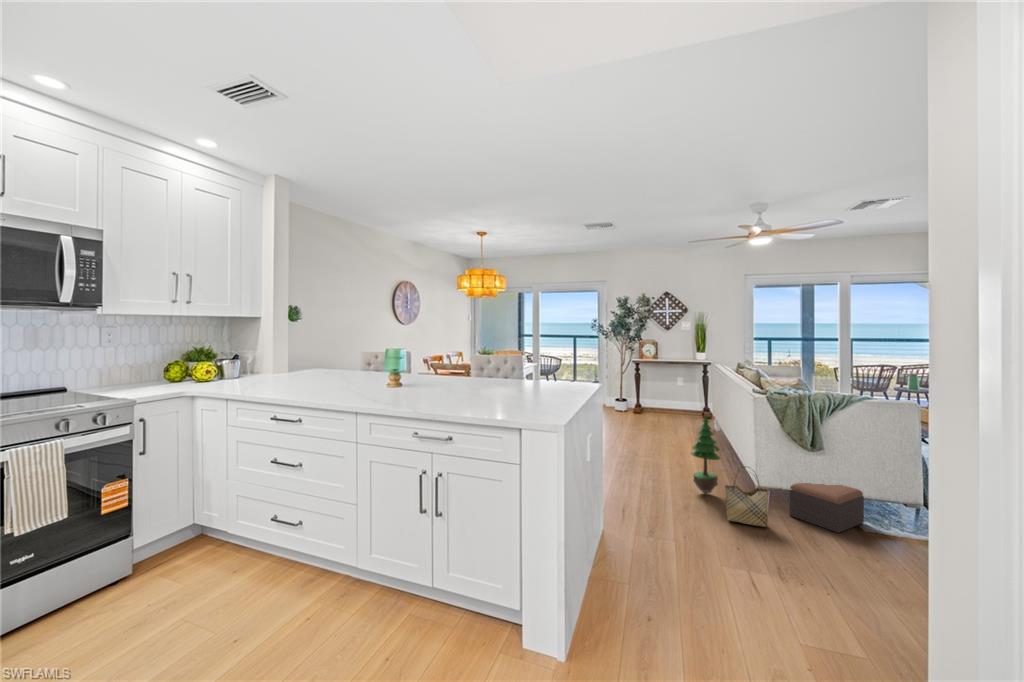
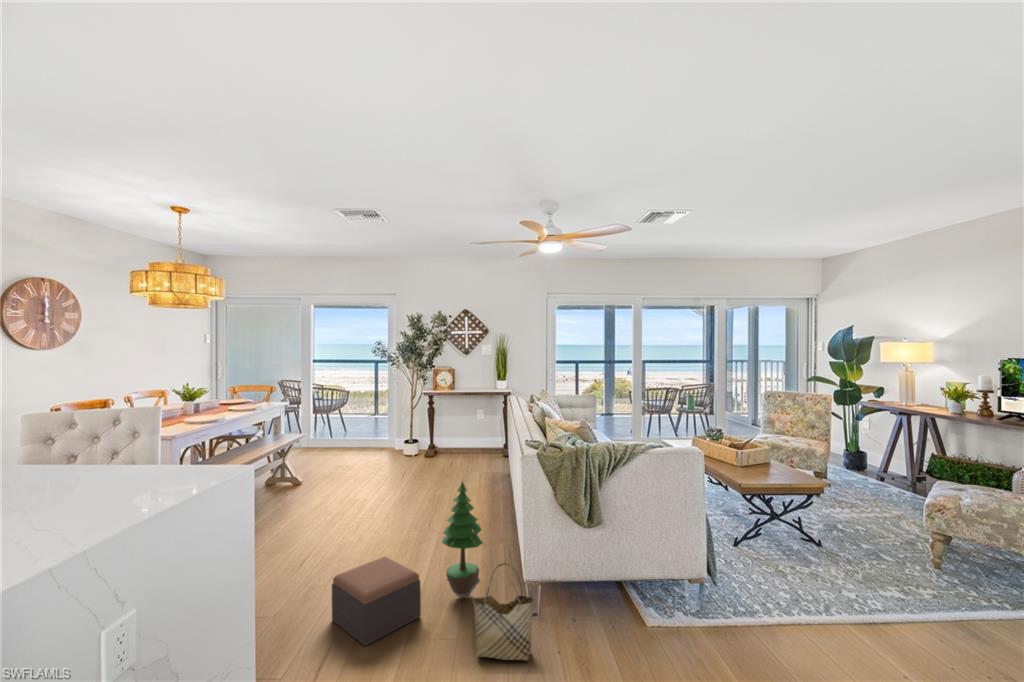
footstool: present [789,481,864,533] -> present [332,557,421,646]

